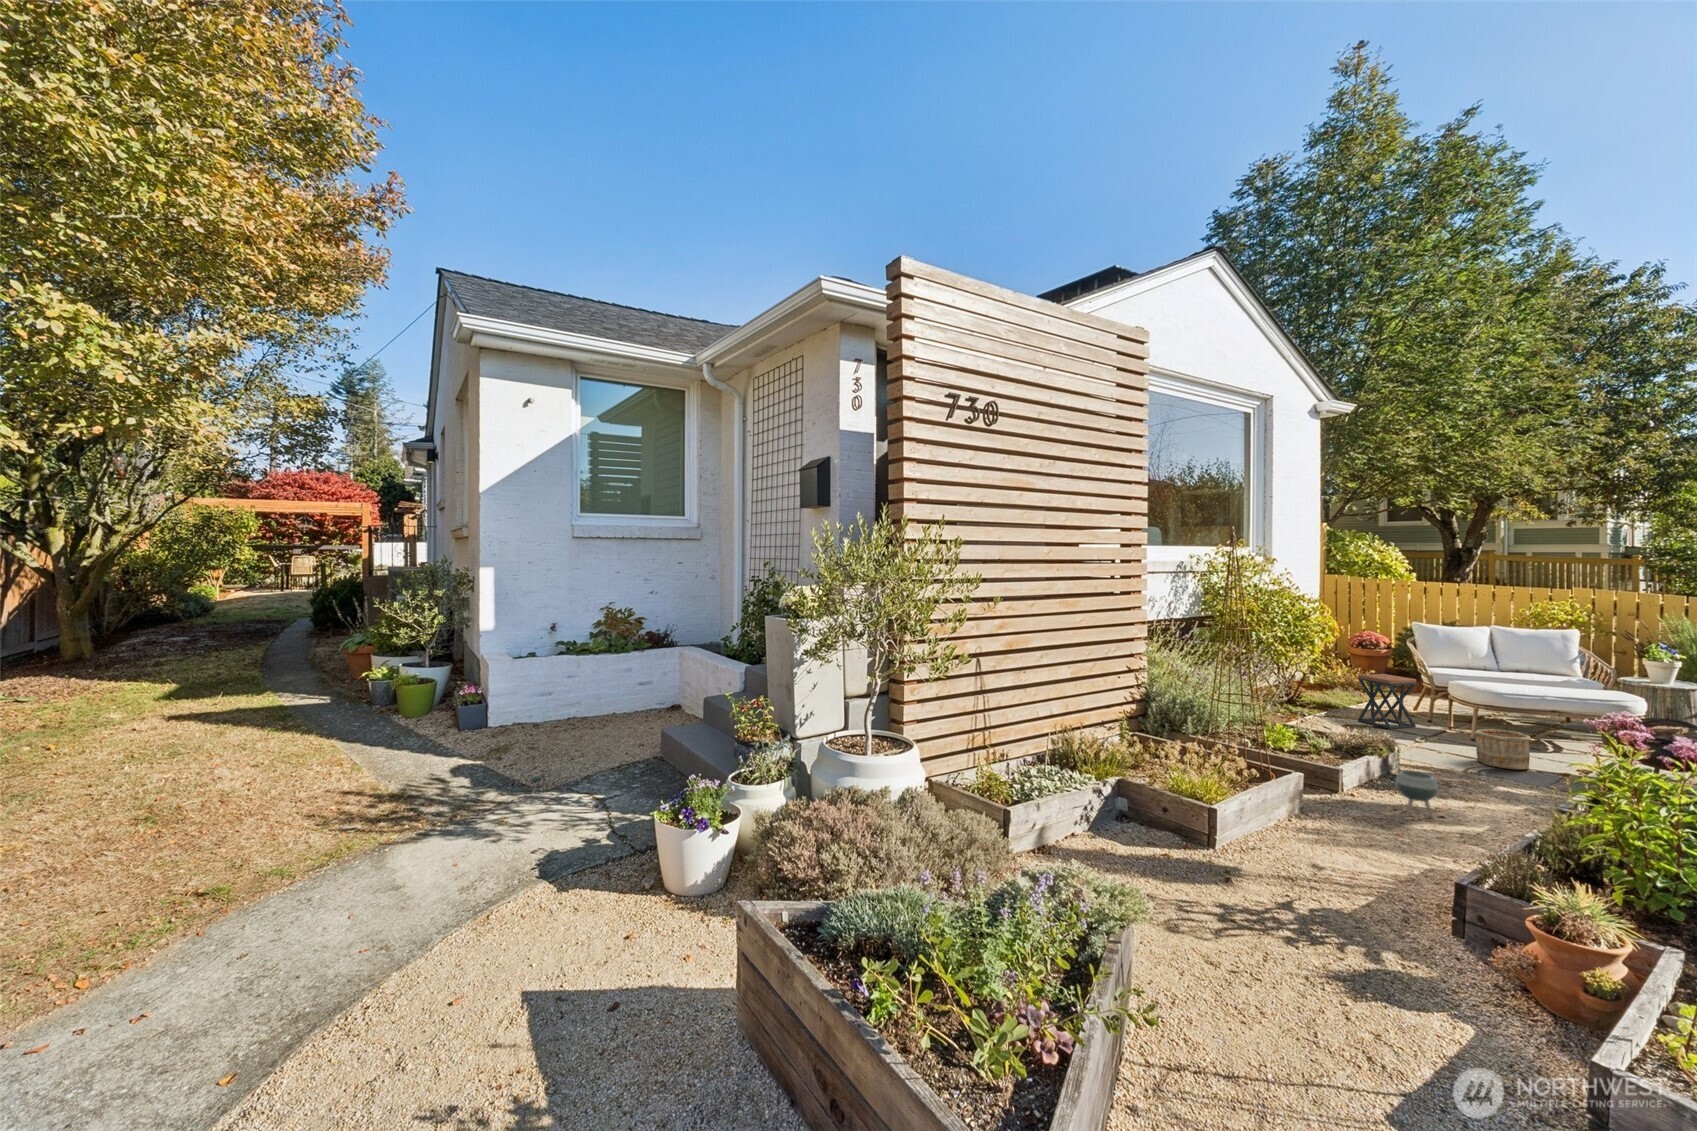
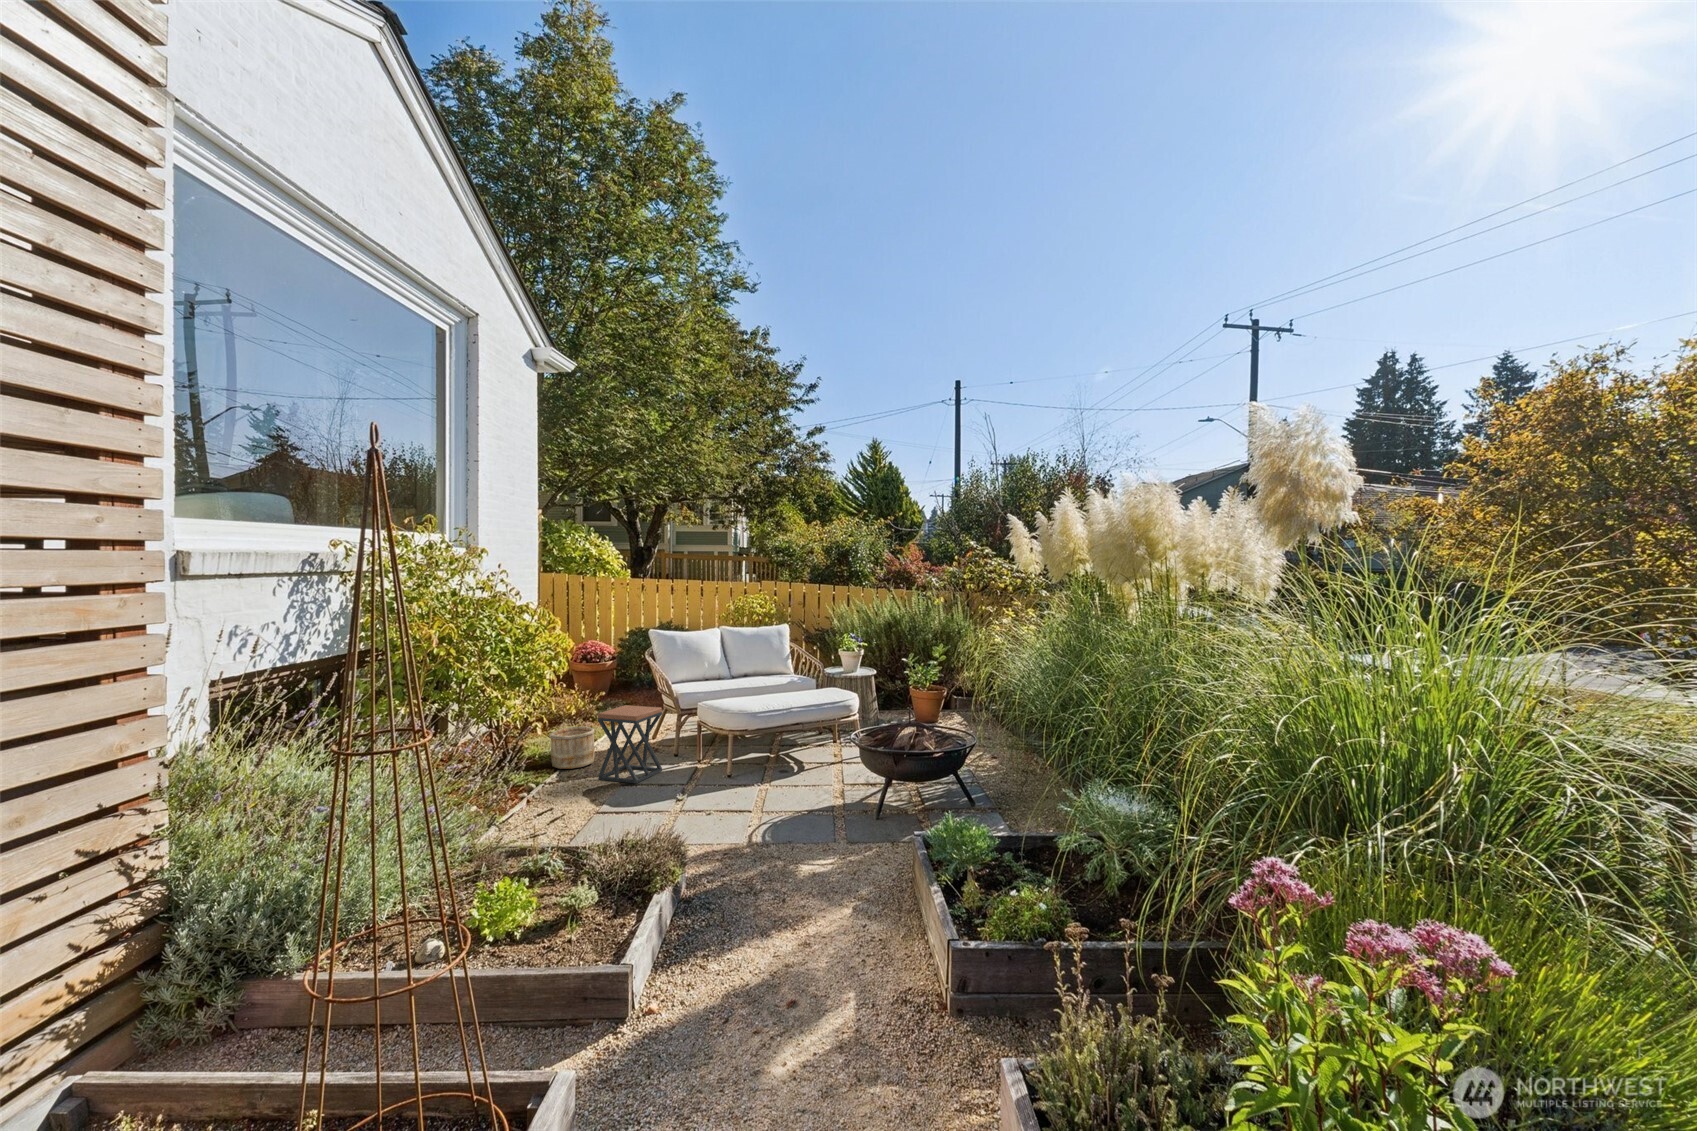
wooden bucket: present [1475,729,1530,769] -> present [549,727,595,769]
planter: present [1396,770,1438,817] -> none [703,908,760,1002]

